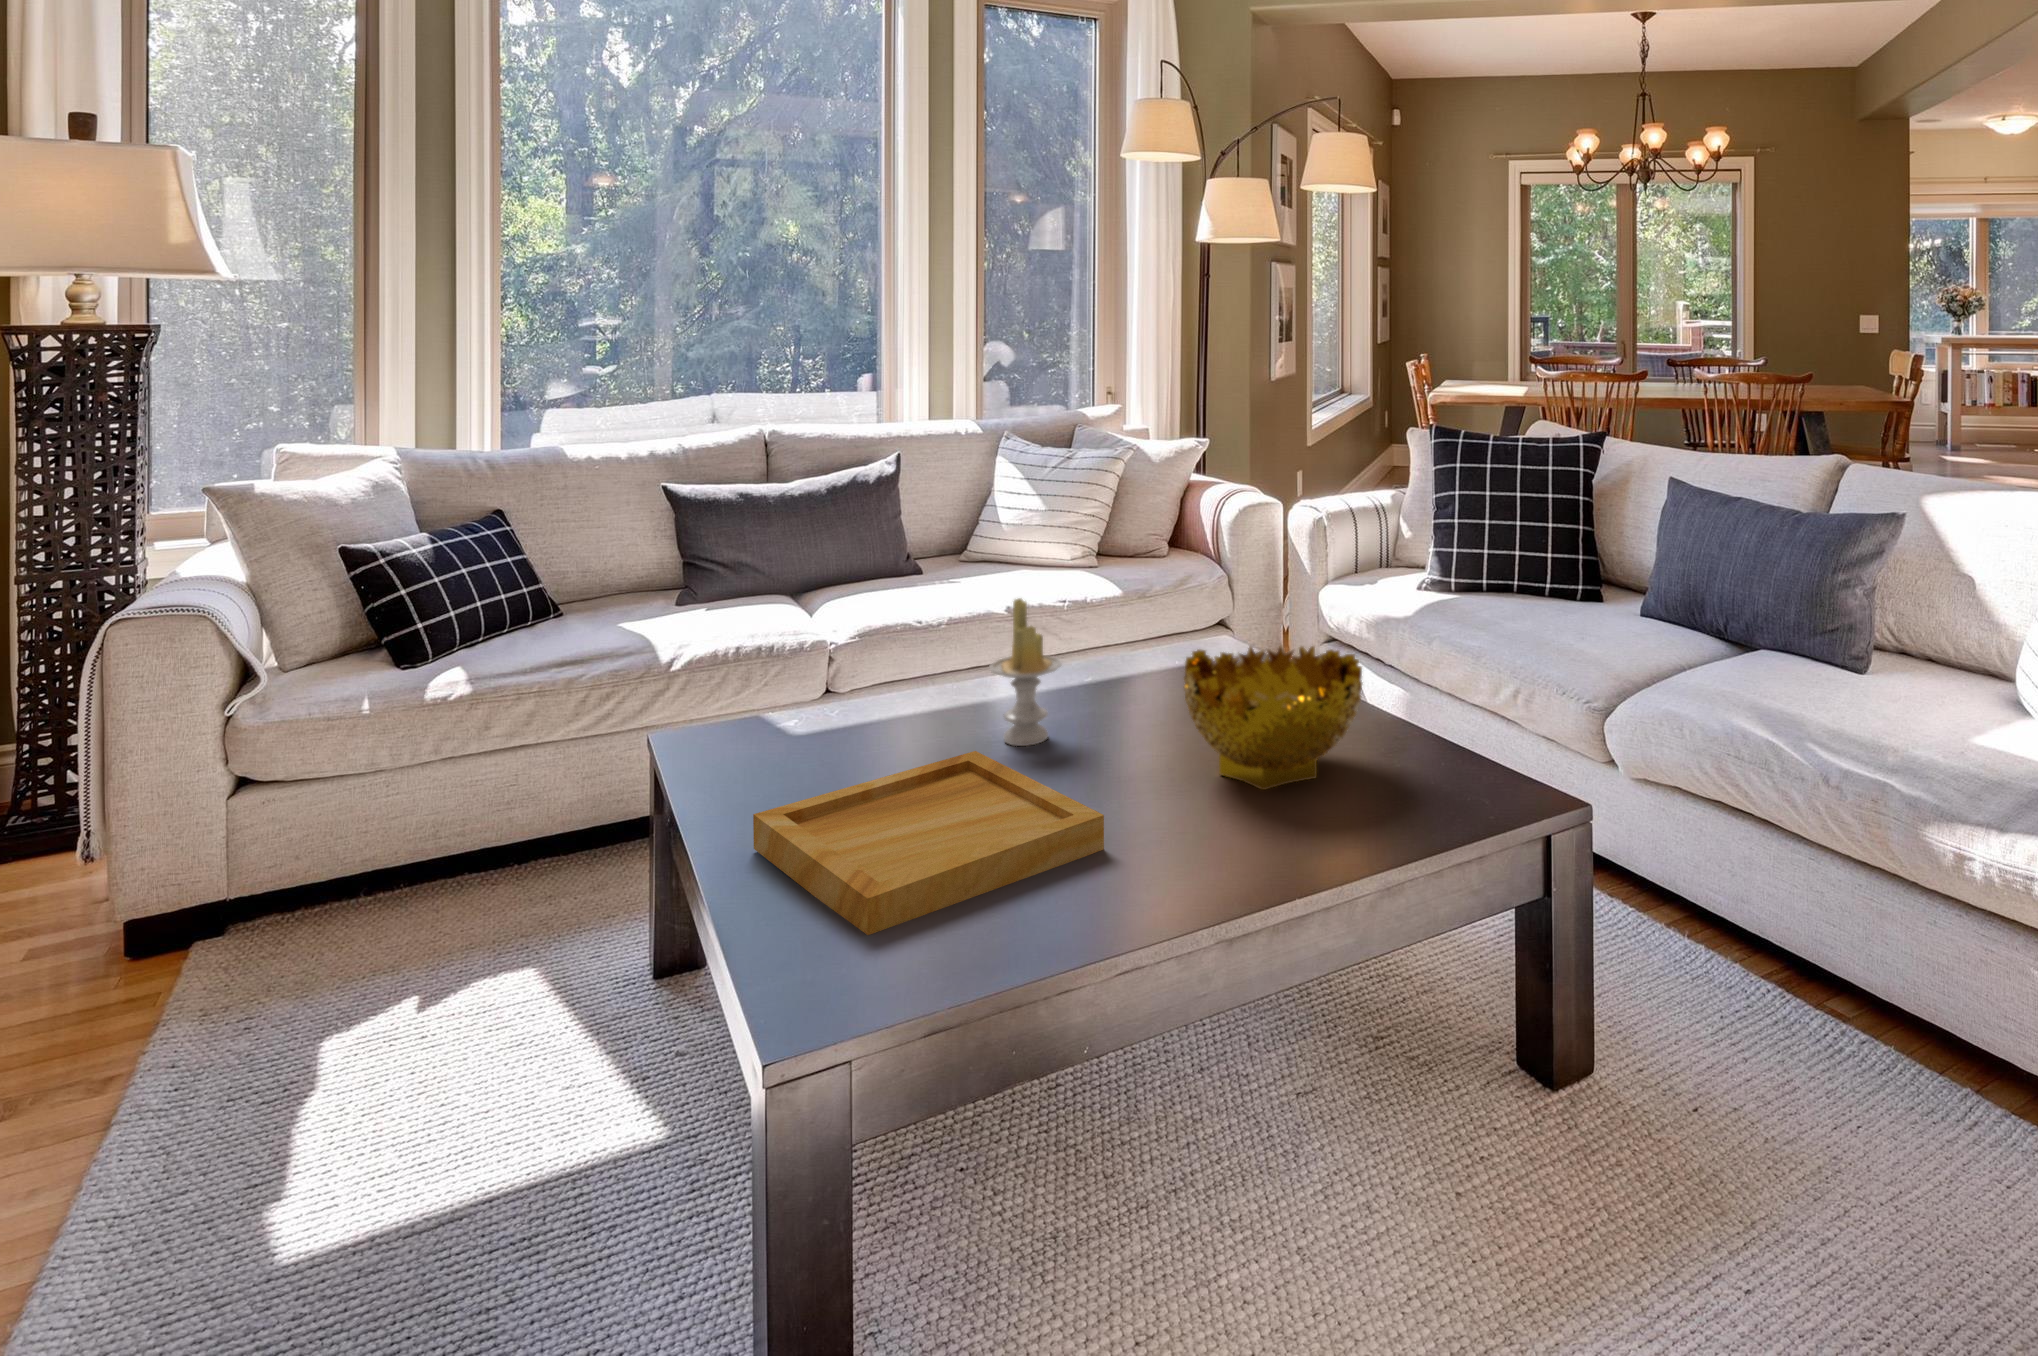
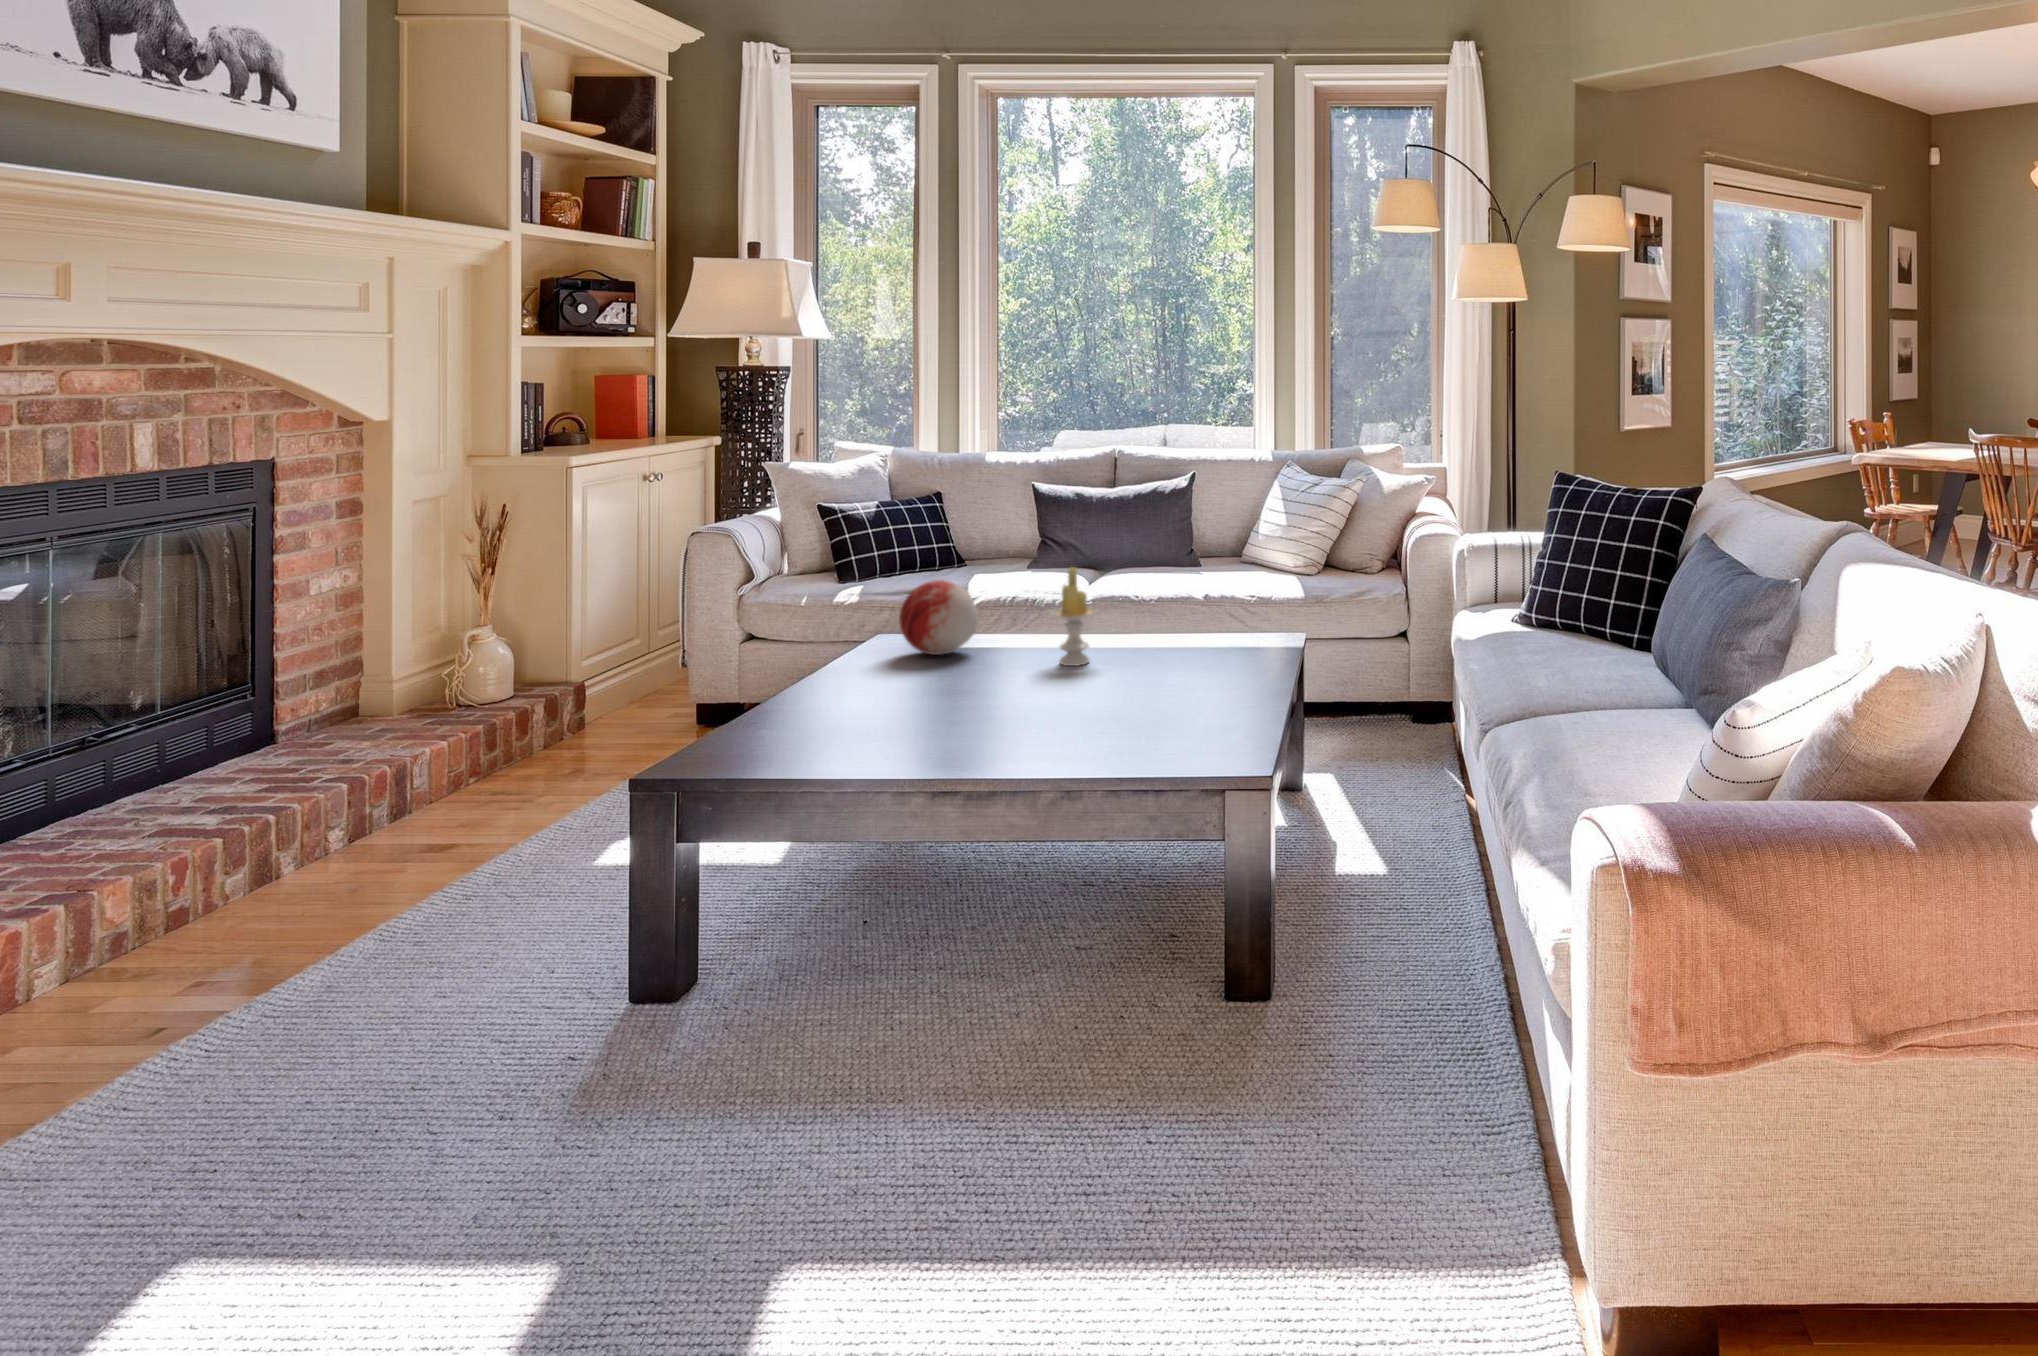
decorative orb: none [717,643,846,764] -> present [899,580,978,655]
decorative bowl: present [1184,645,1362,790] -> none [1107,609,1233,705]
tray: present [753,751,1104,935] -> none [841,656,1004,726]

